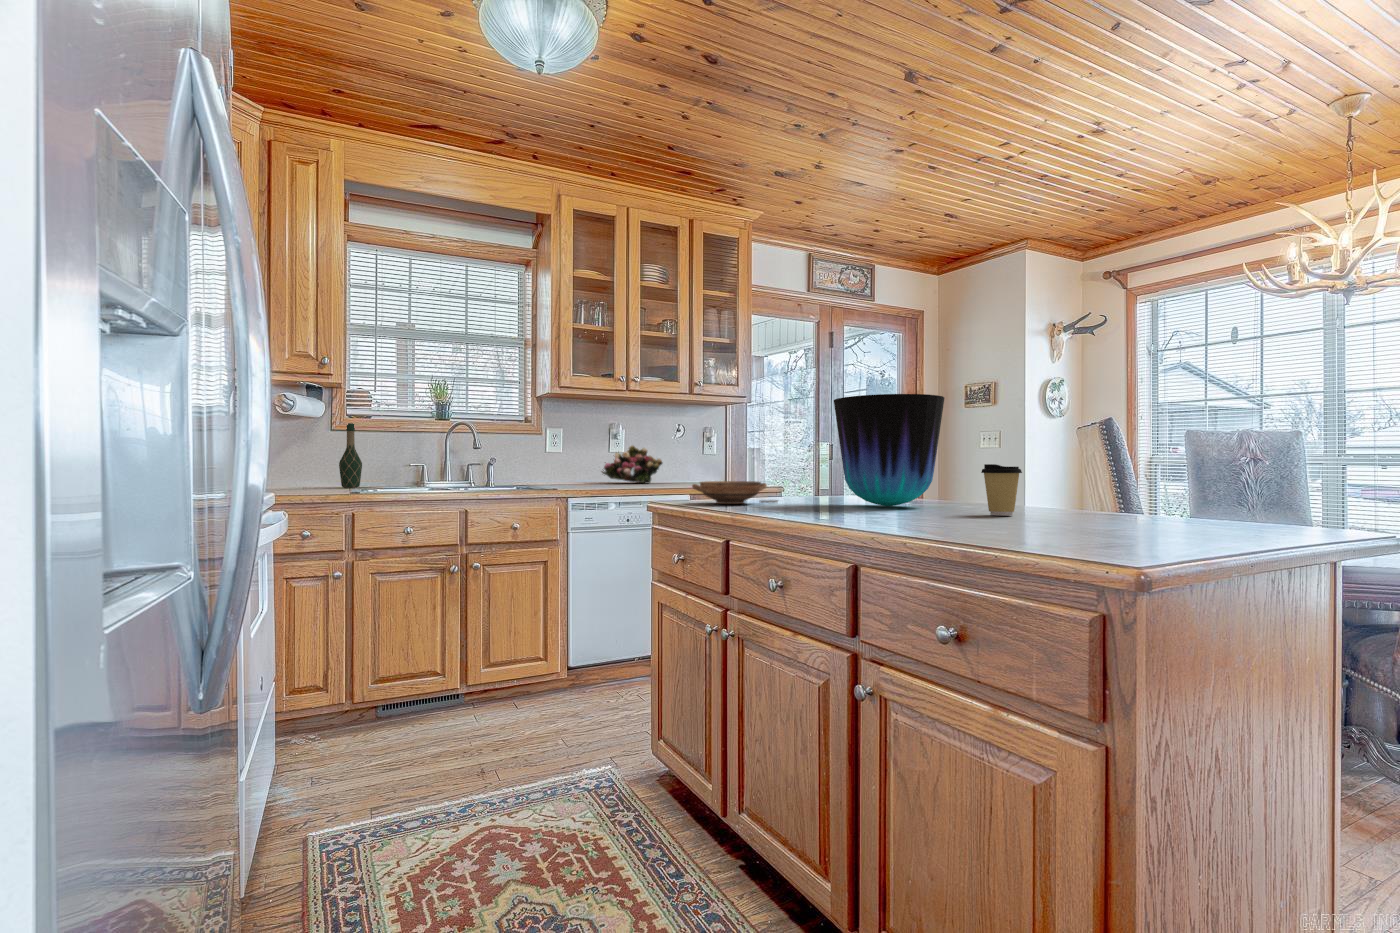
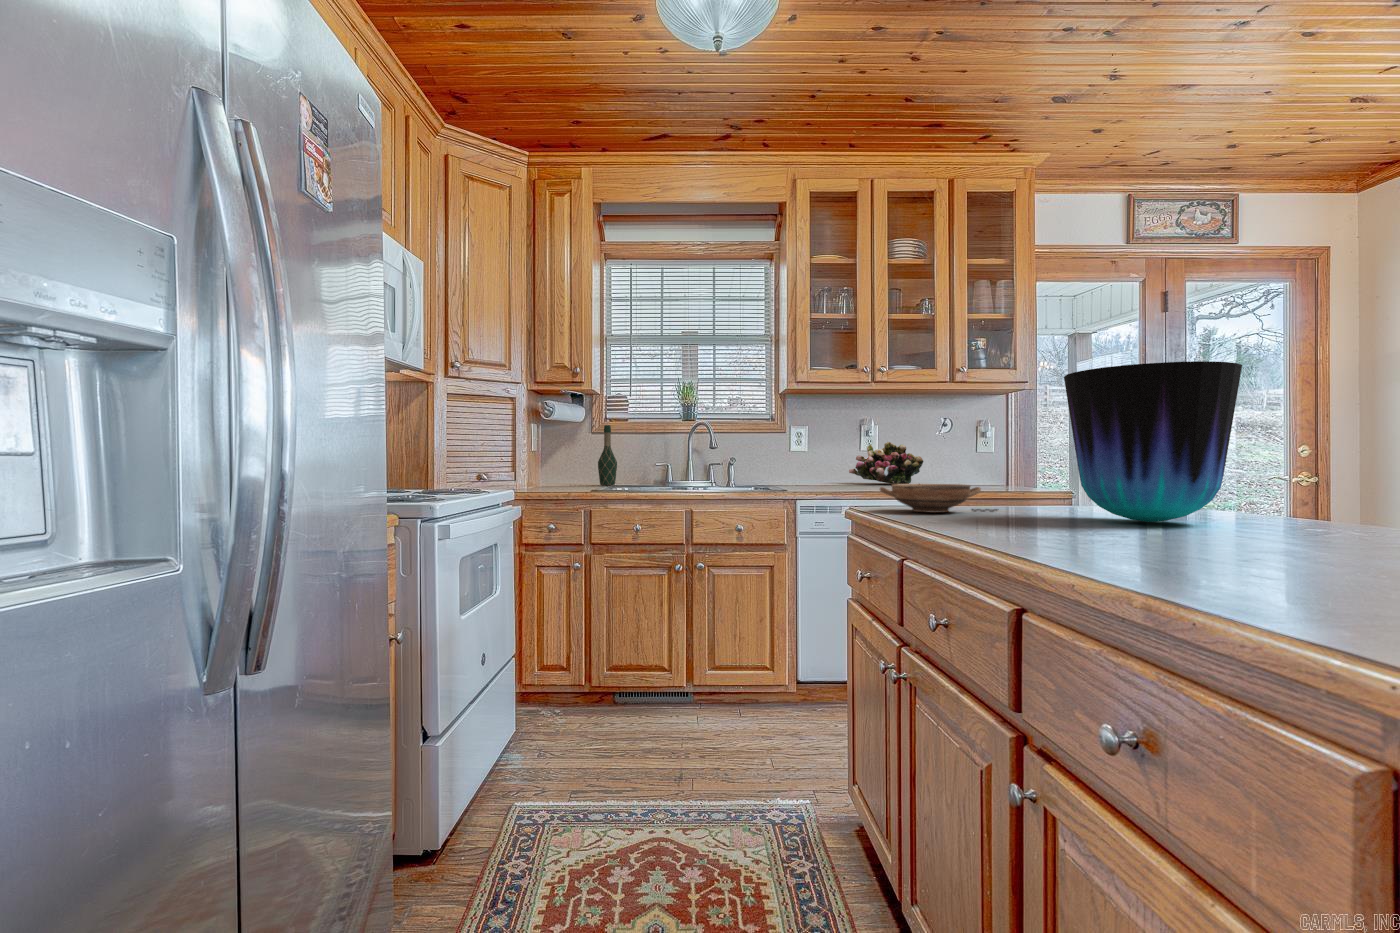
coffee cup: present [981,464,1022,516] -> none [1282,463,1361,545]

